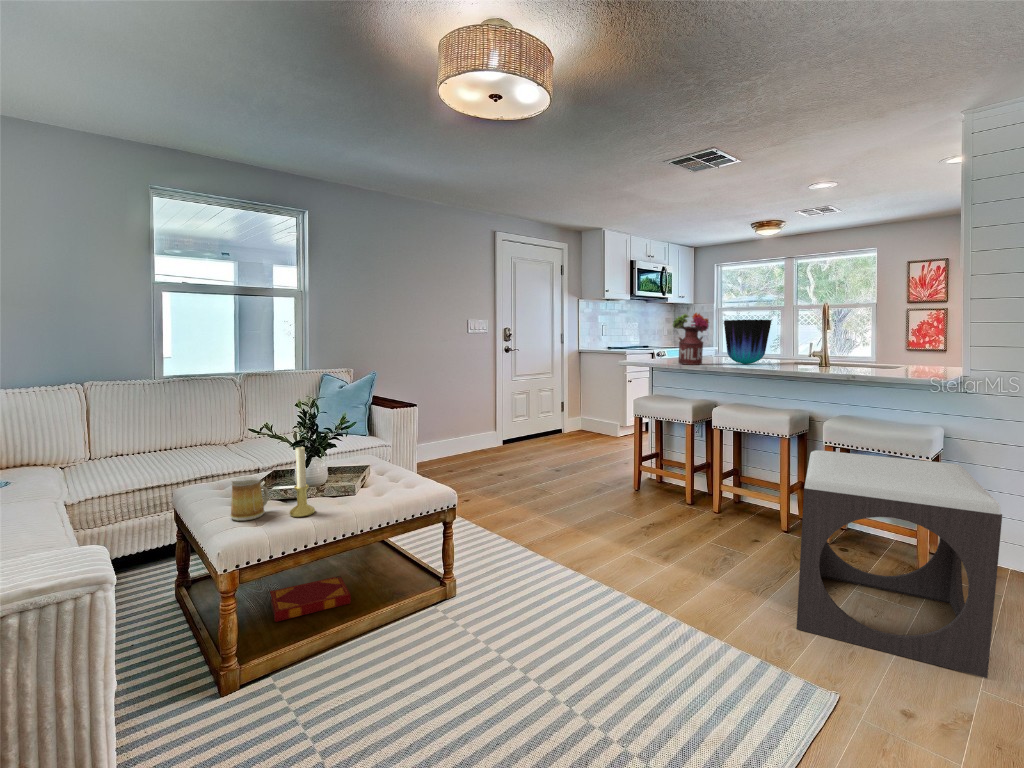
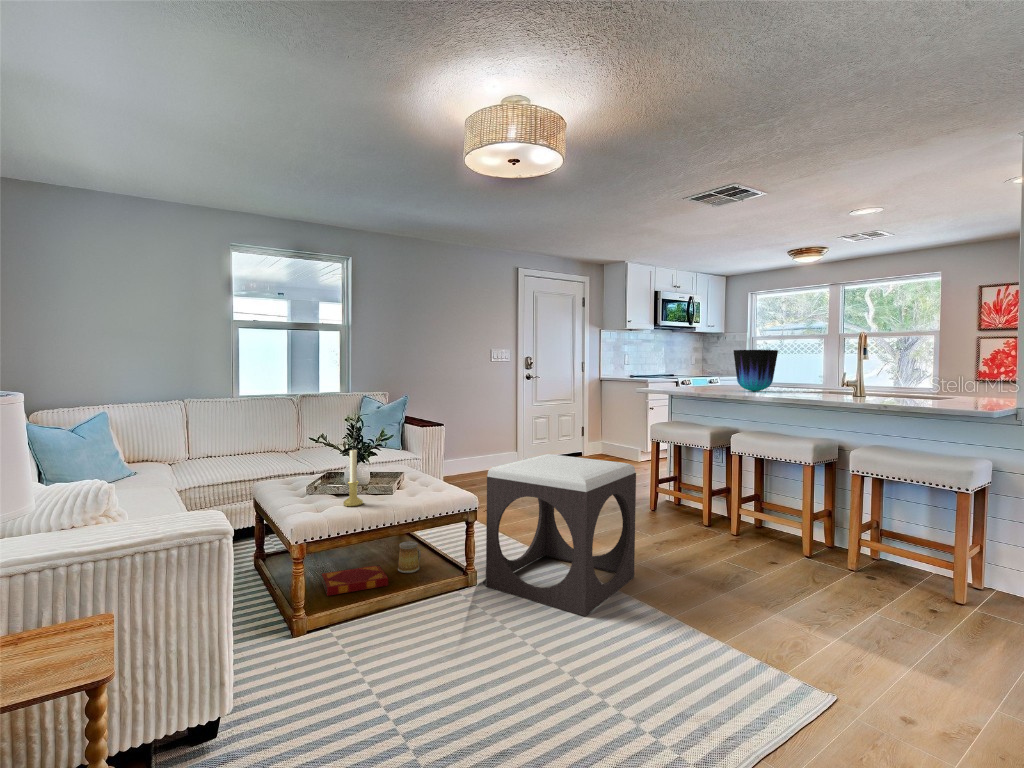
flower arrangement: present [673,313,709,365] -> none [683,343,718,391]
footstool: present [797,450,1002,678] -> present [486,454,636,616]
mug: present [230,477,268,521] -> present [398,541,421,573]

